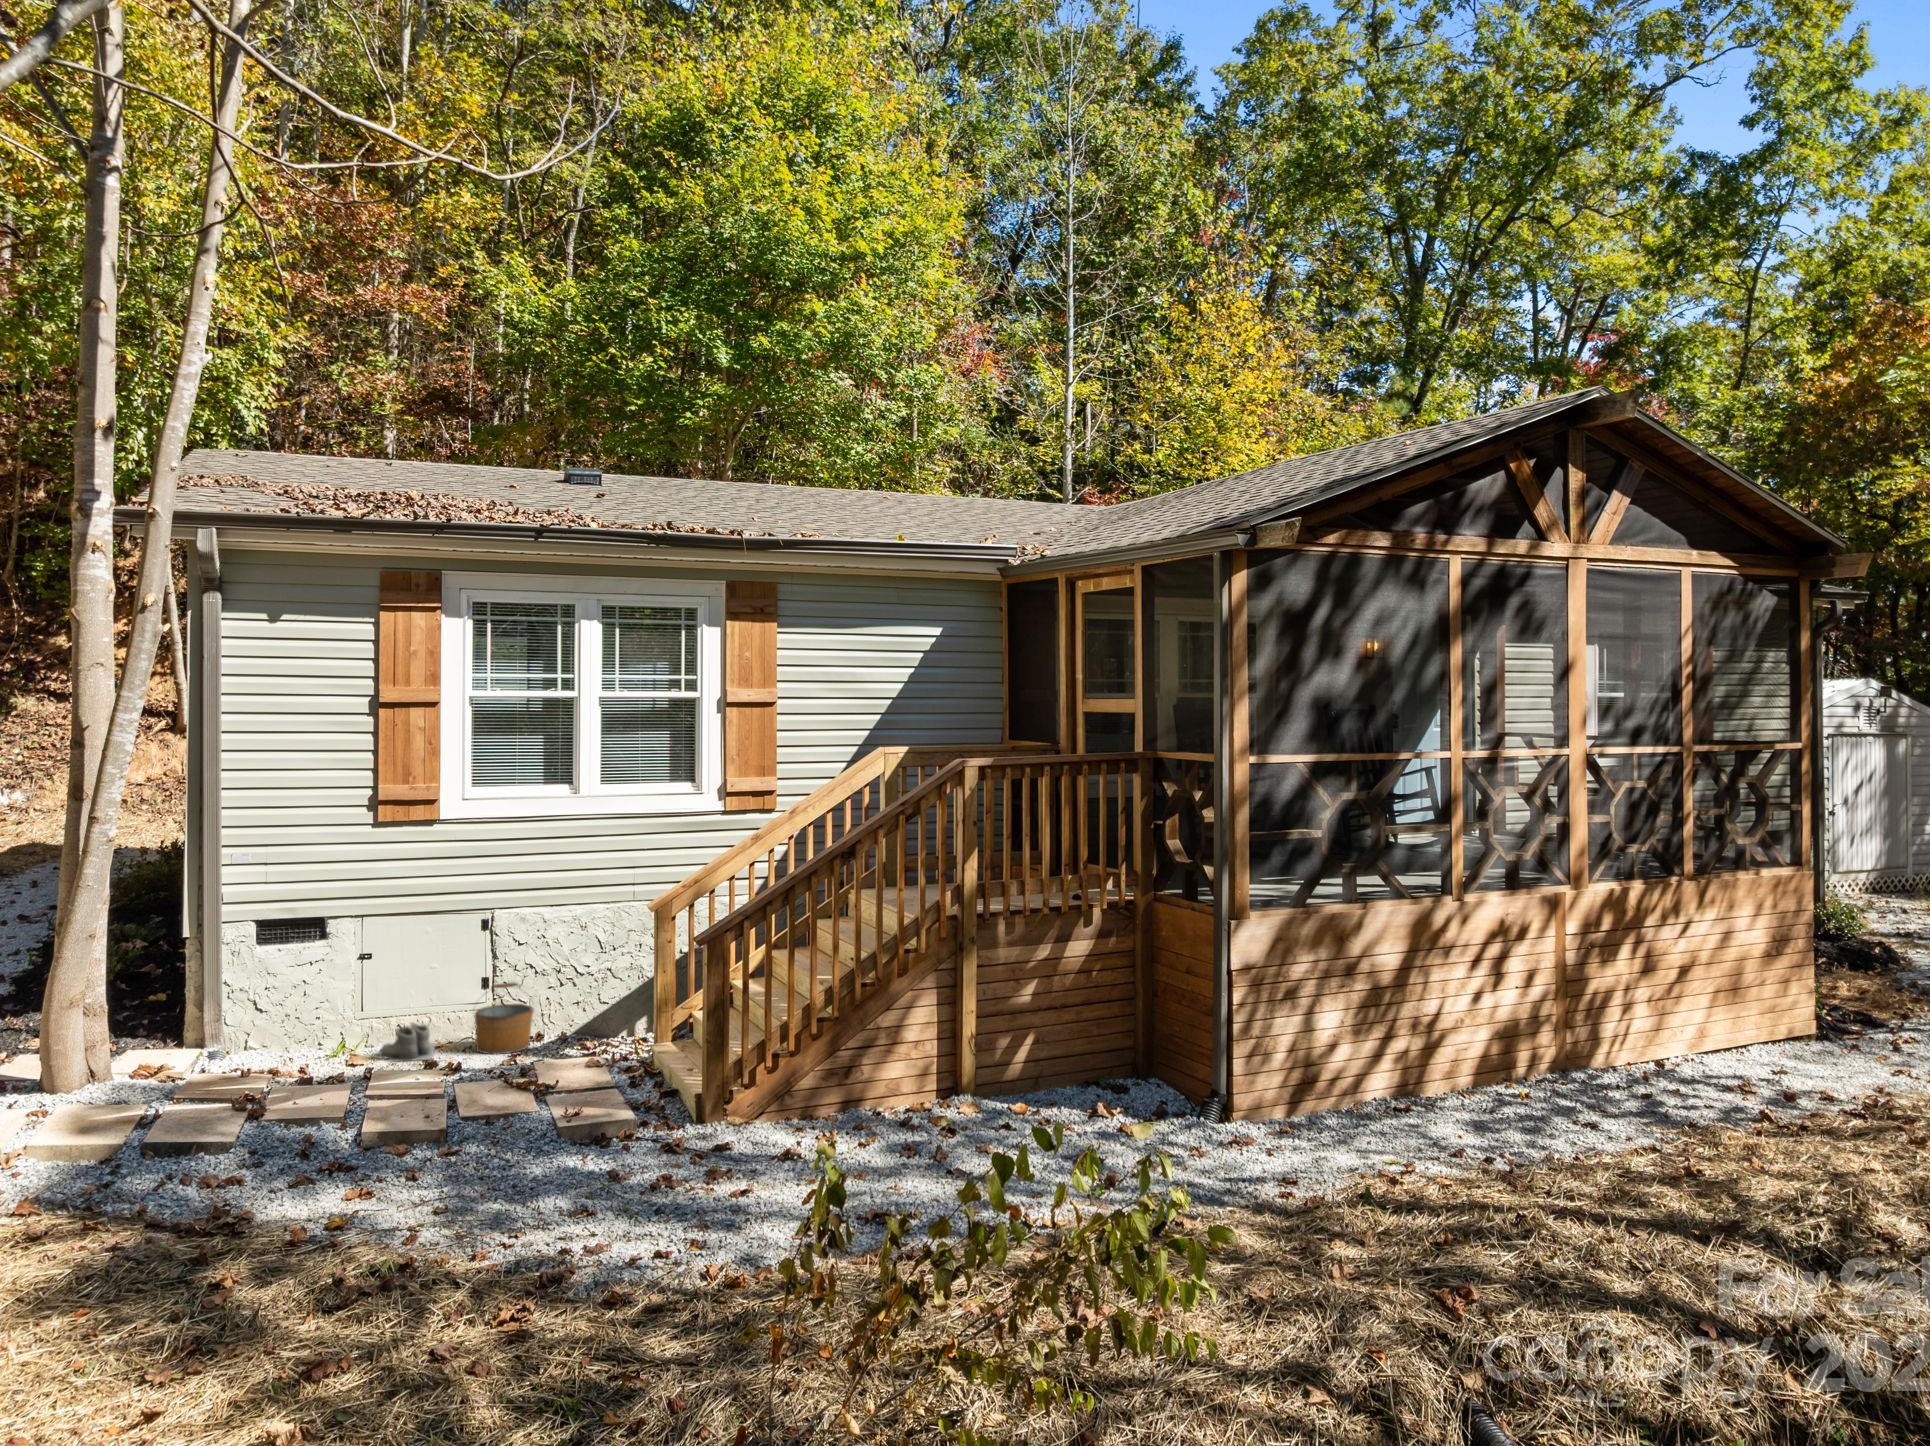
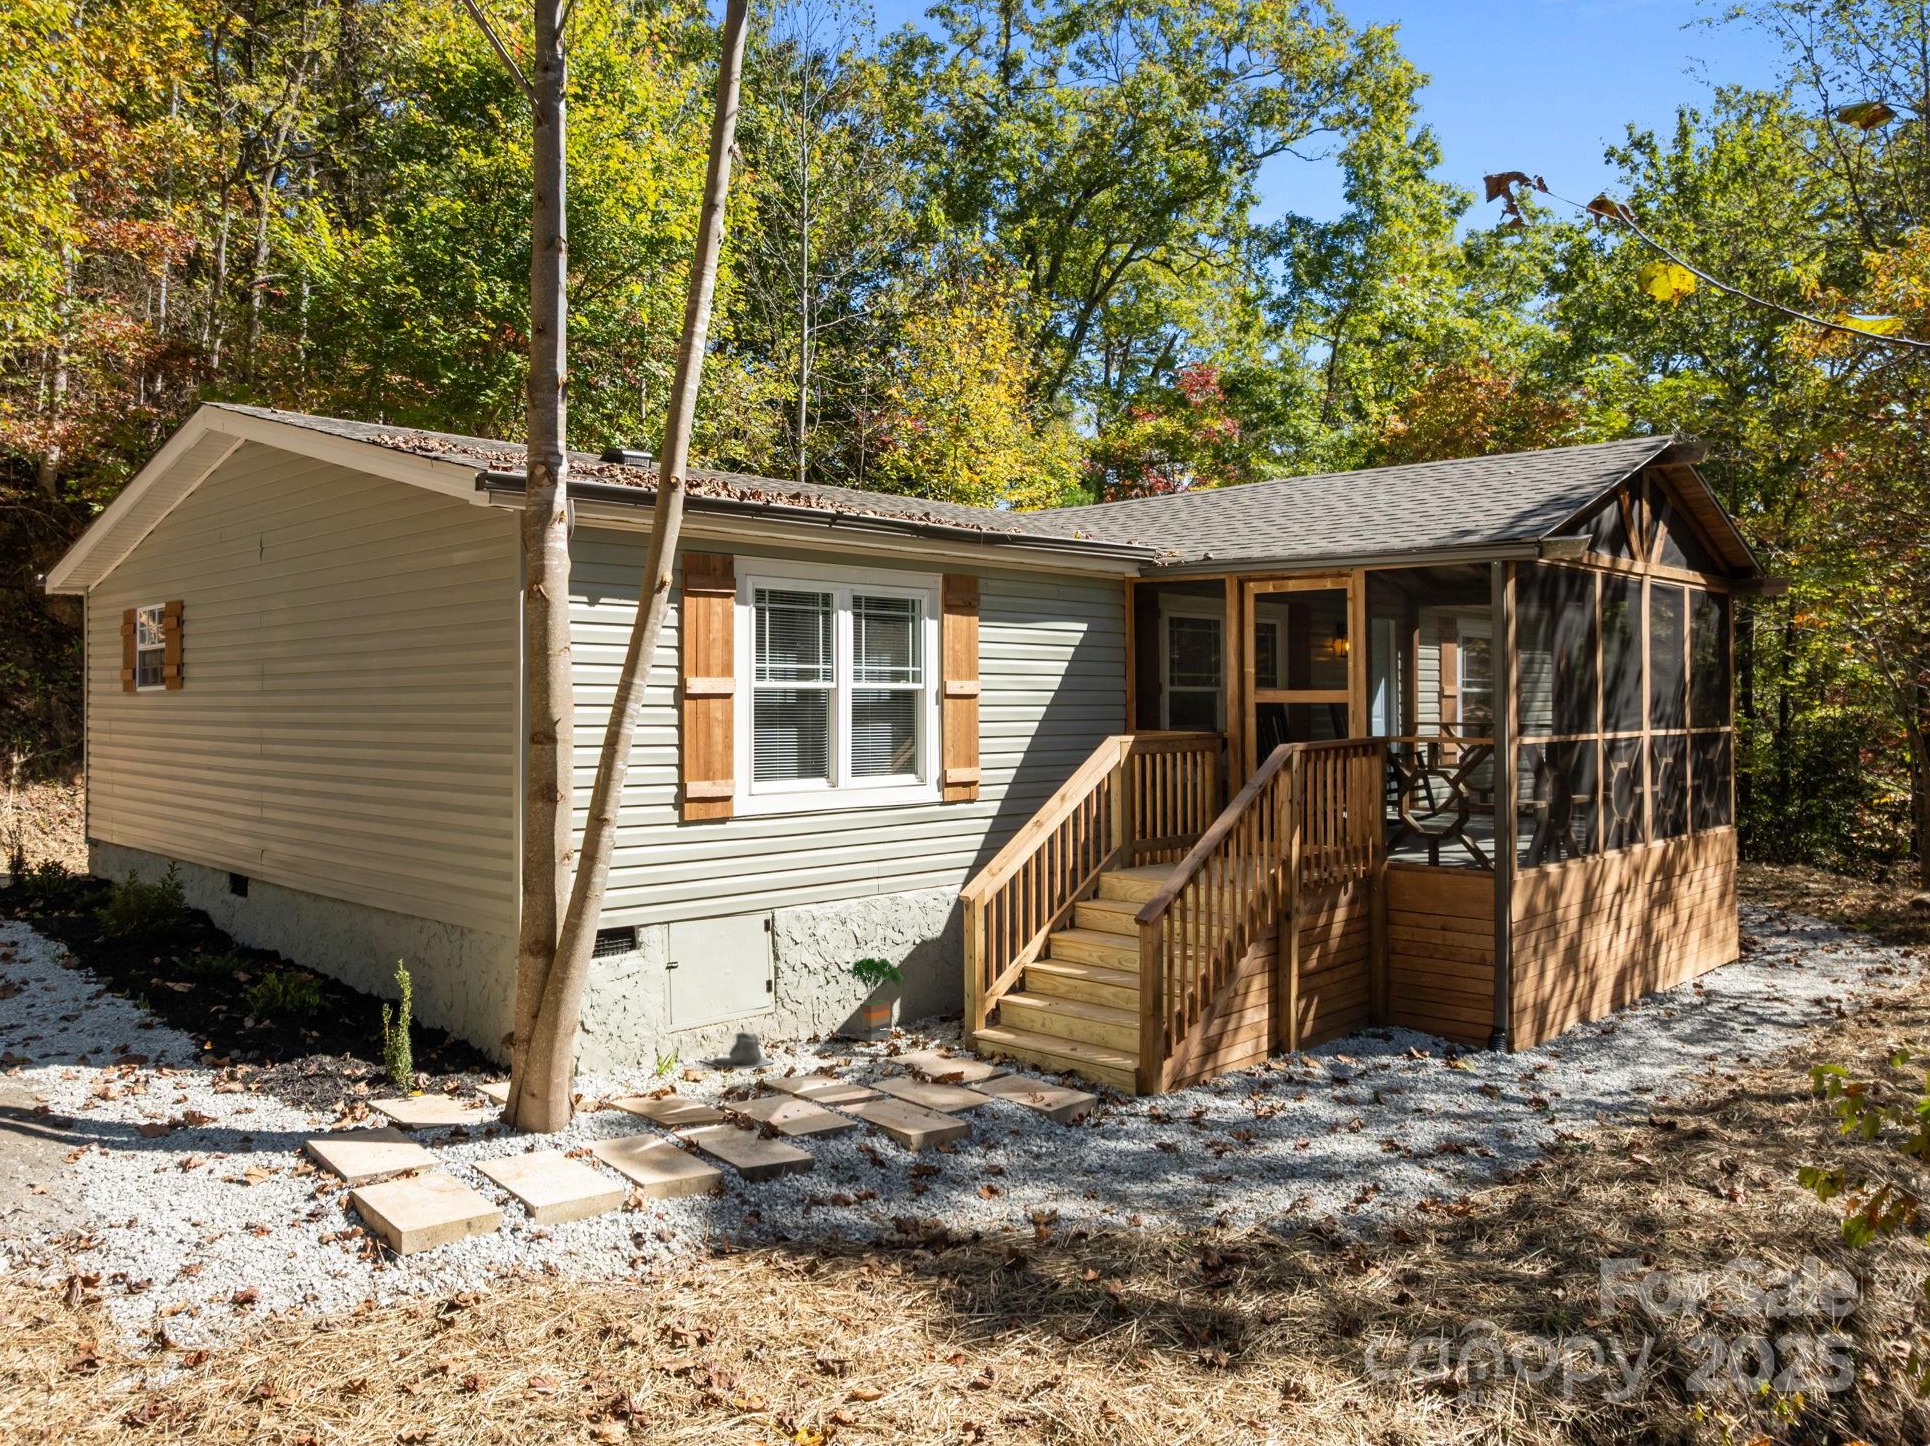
potted tree: none [567,962,625,1047] -> present [845,958,902,1041]
bucket: present [474,983,534,1054] -> none [781,981,835,1055]

